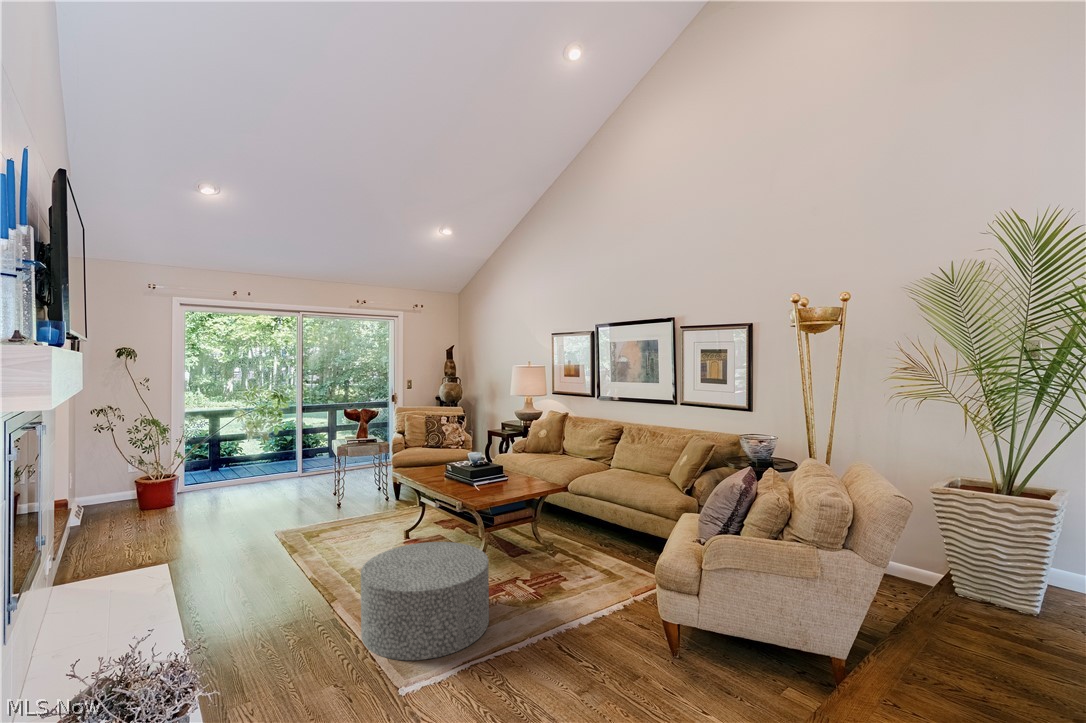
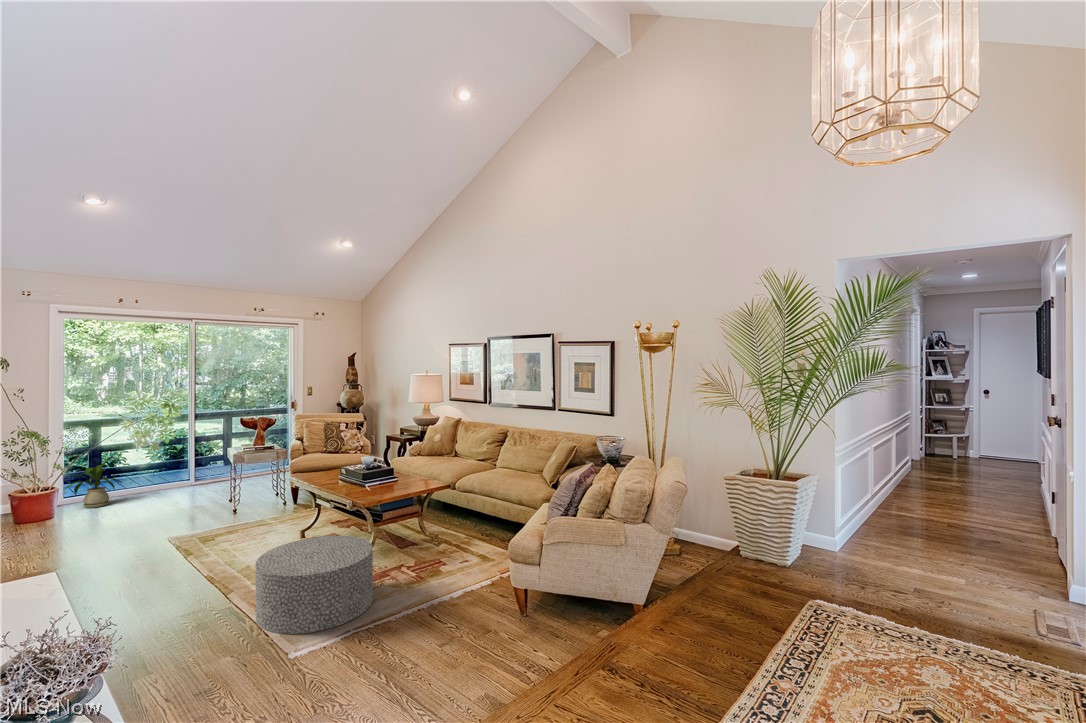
house plant: none [179,448,238,497] -> present [64,458,122,508]

